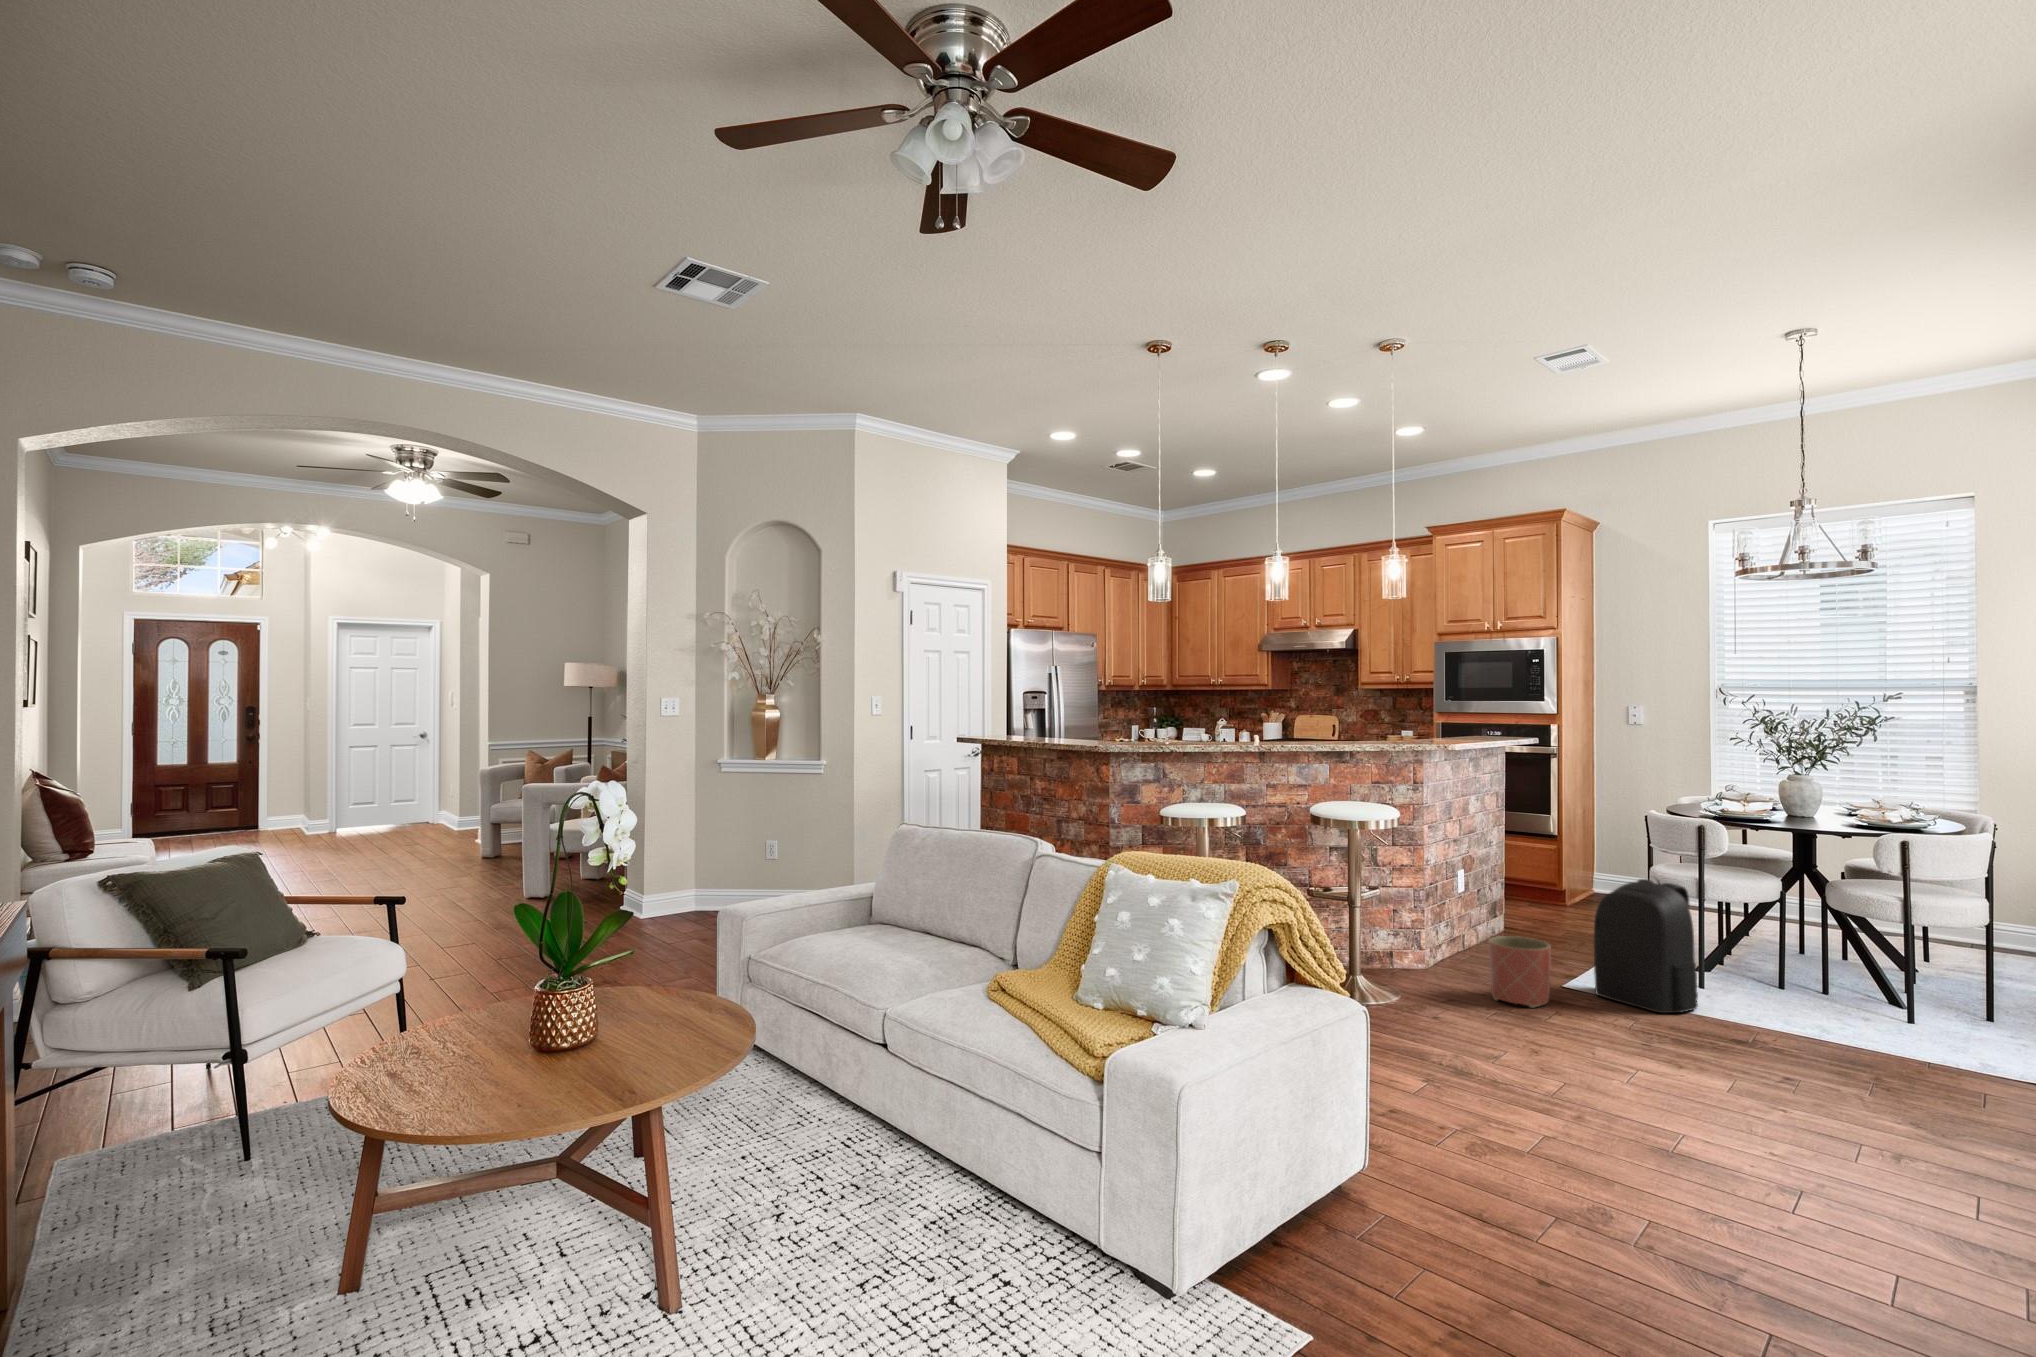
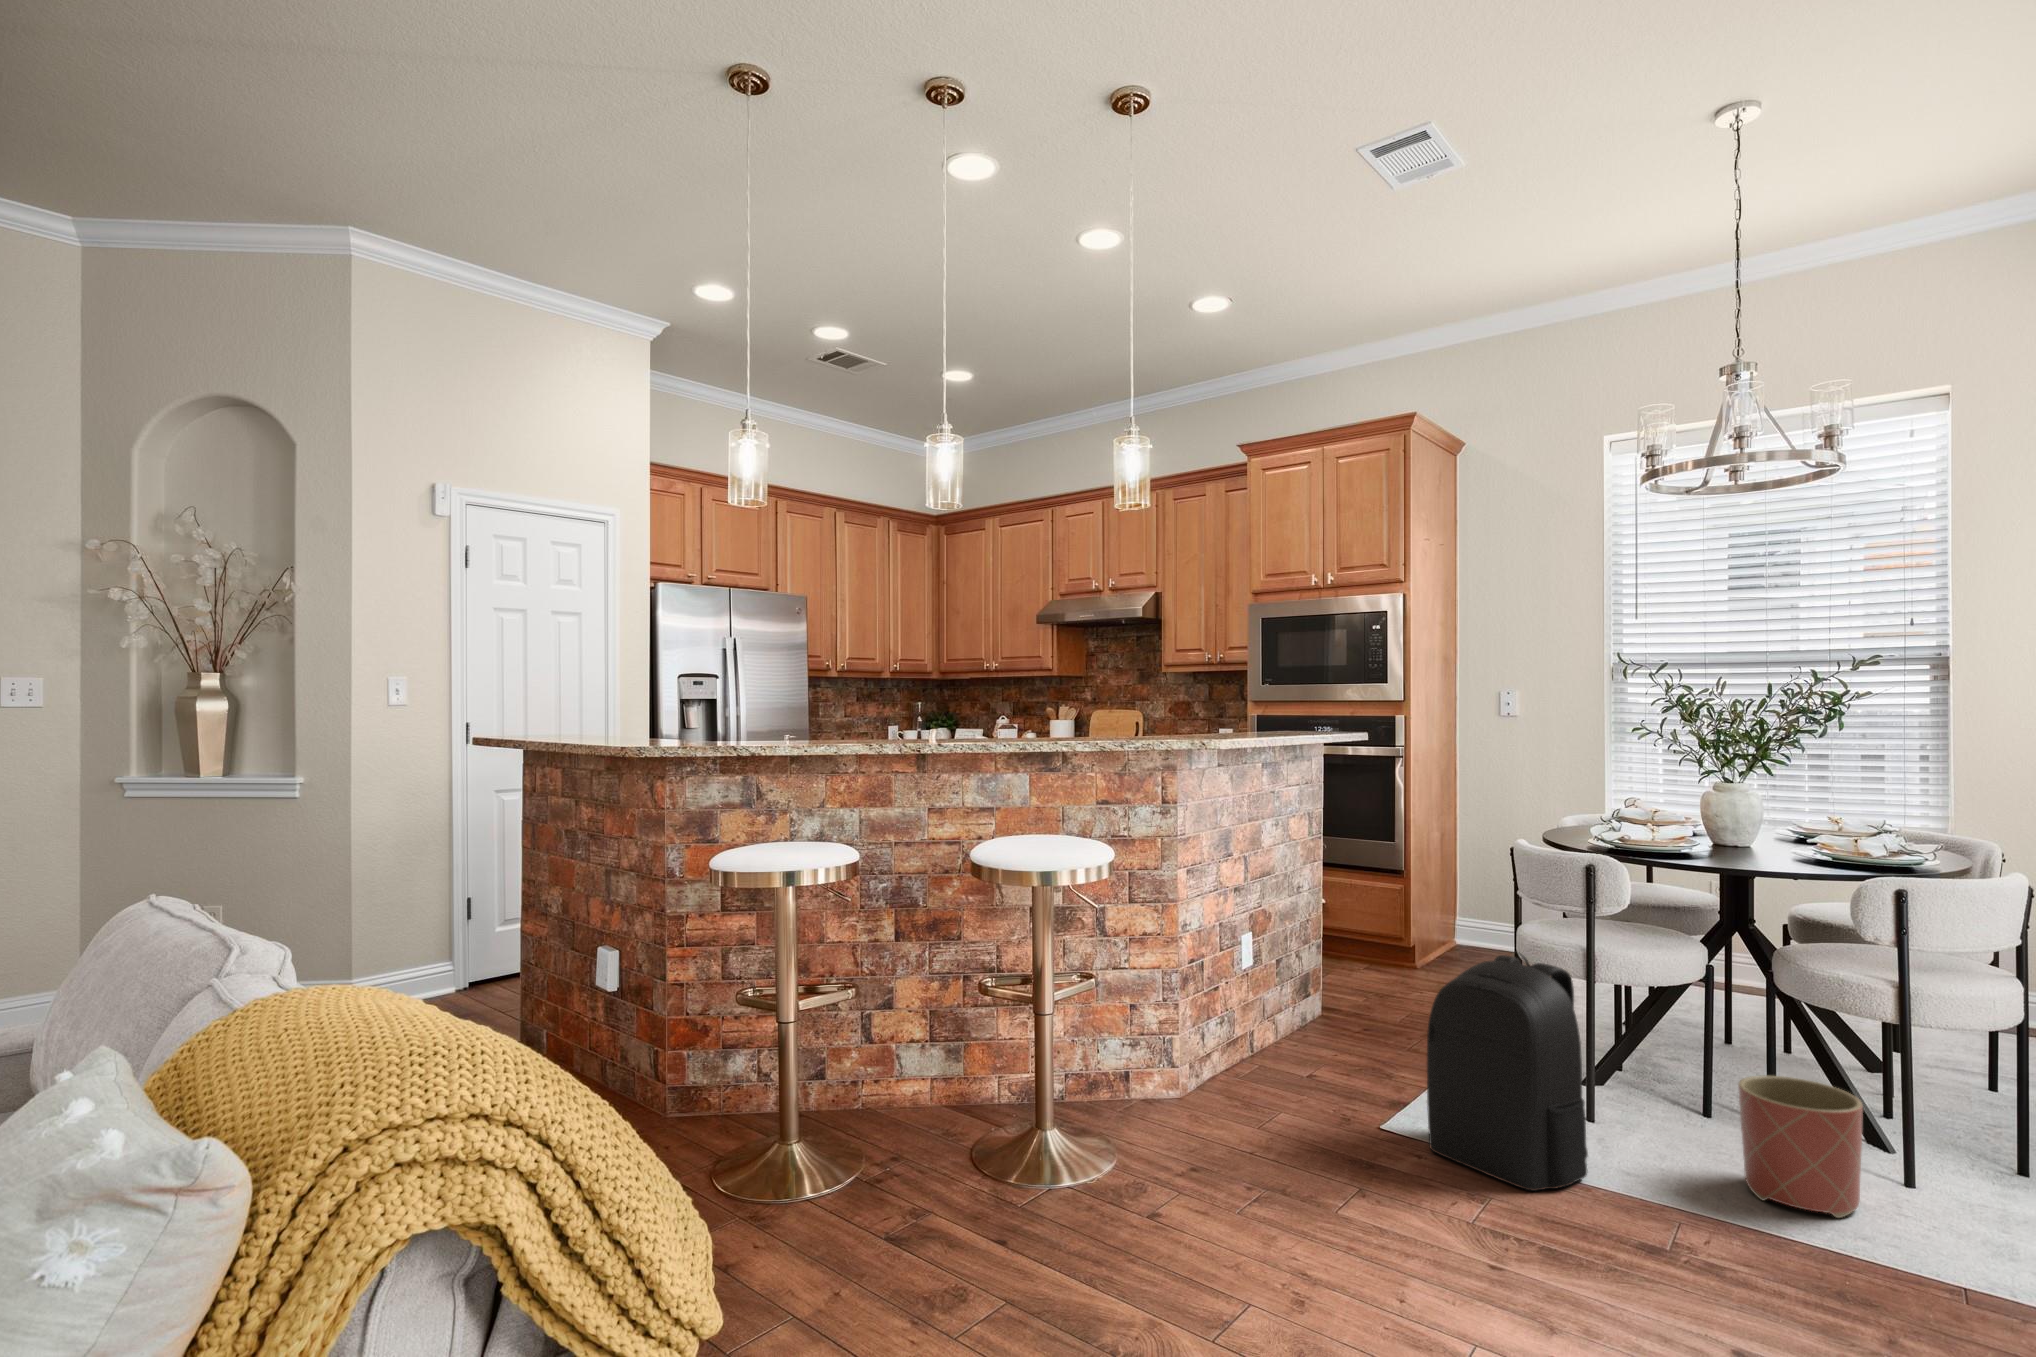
planter: present [1489,936,1551,1008] -> present [1738,1075,1863,1218]

